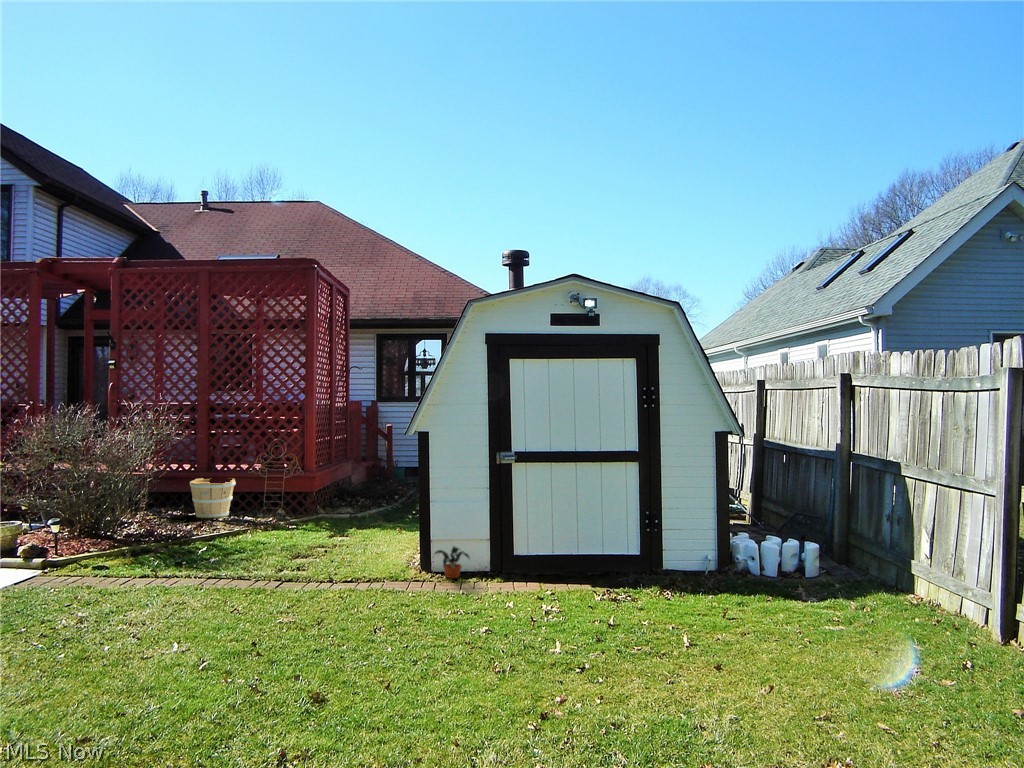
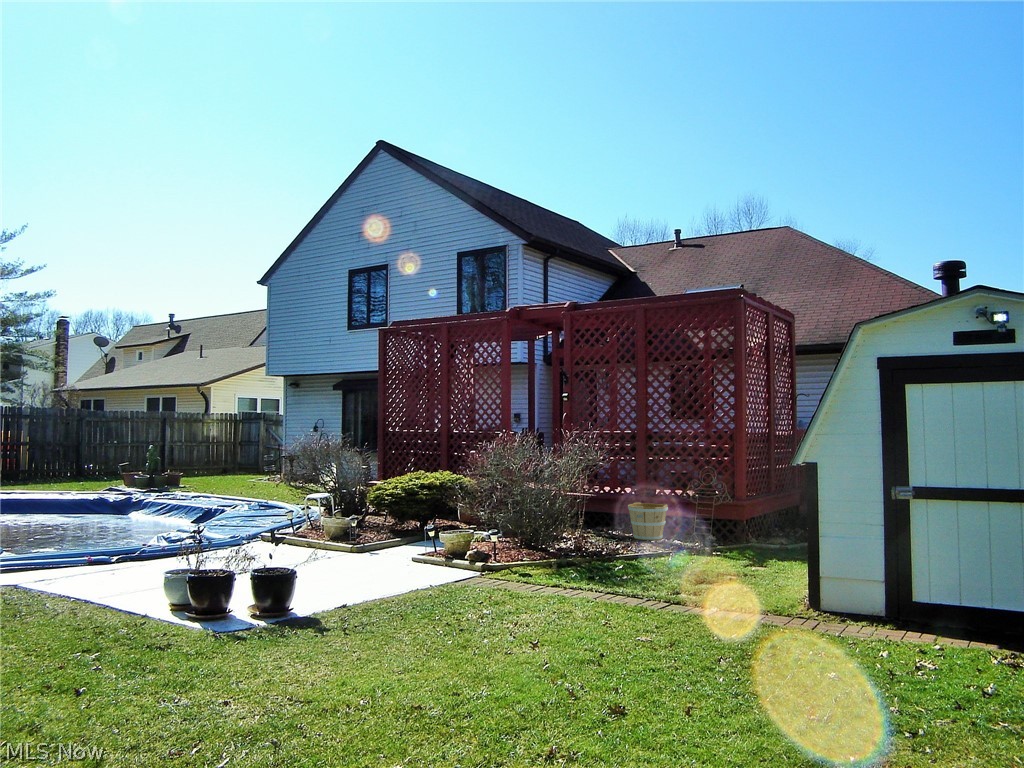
potted plant: present [435,547,469,578] -> none [816,585,858,618]

